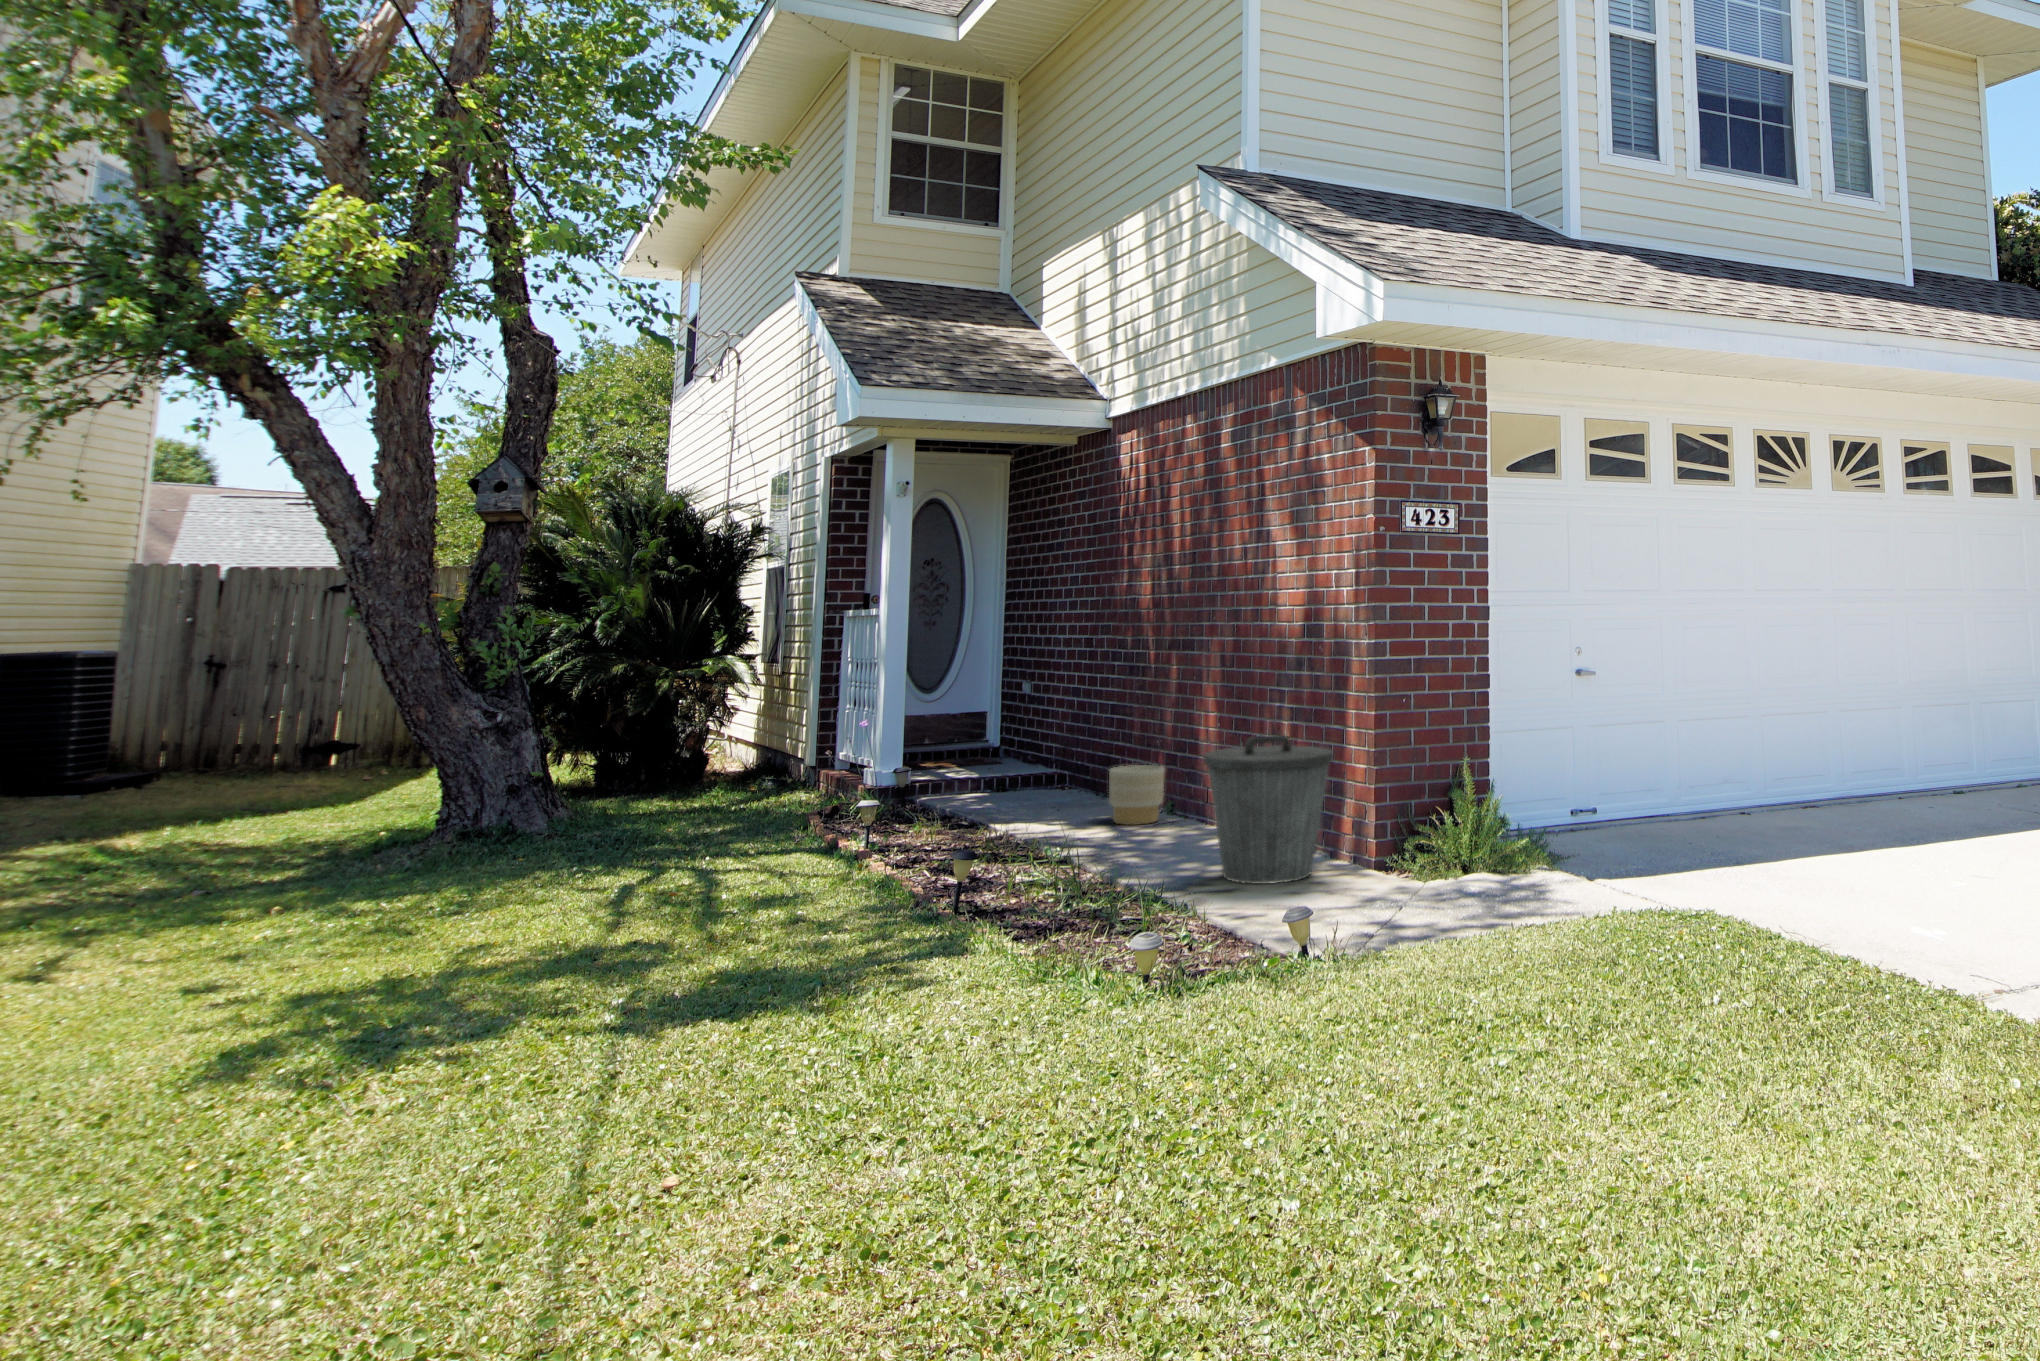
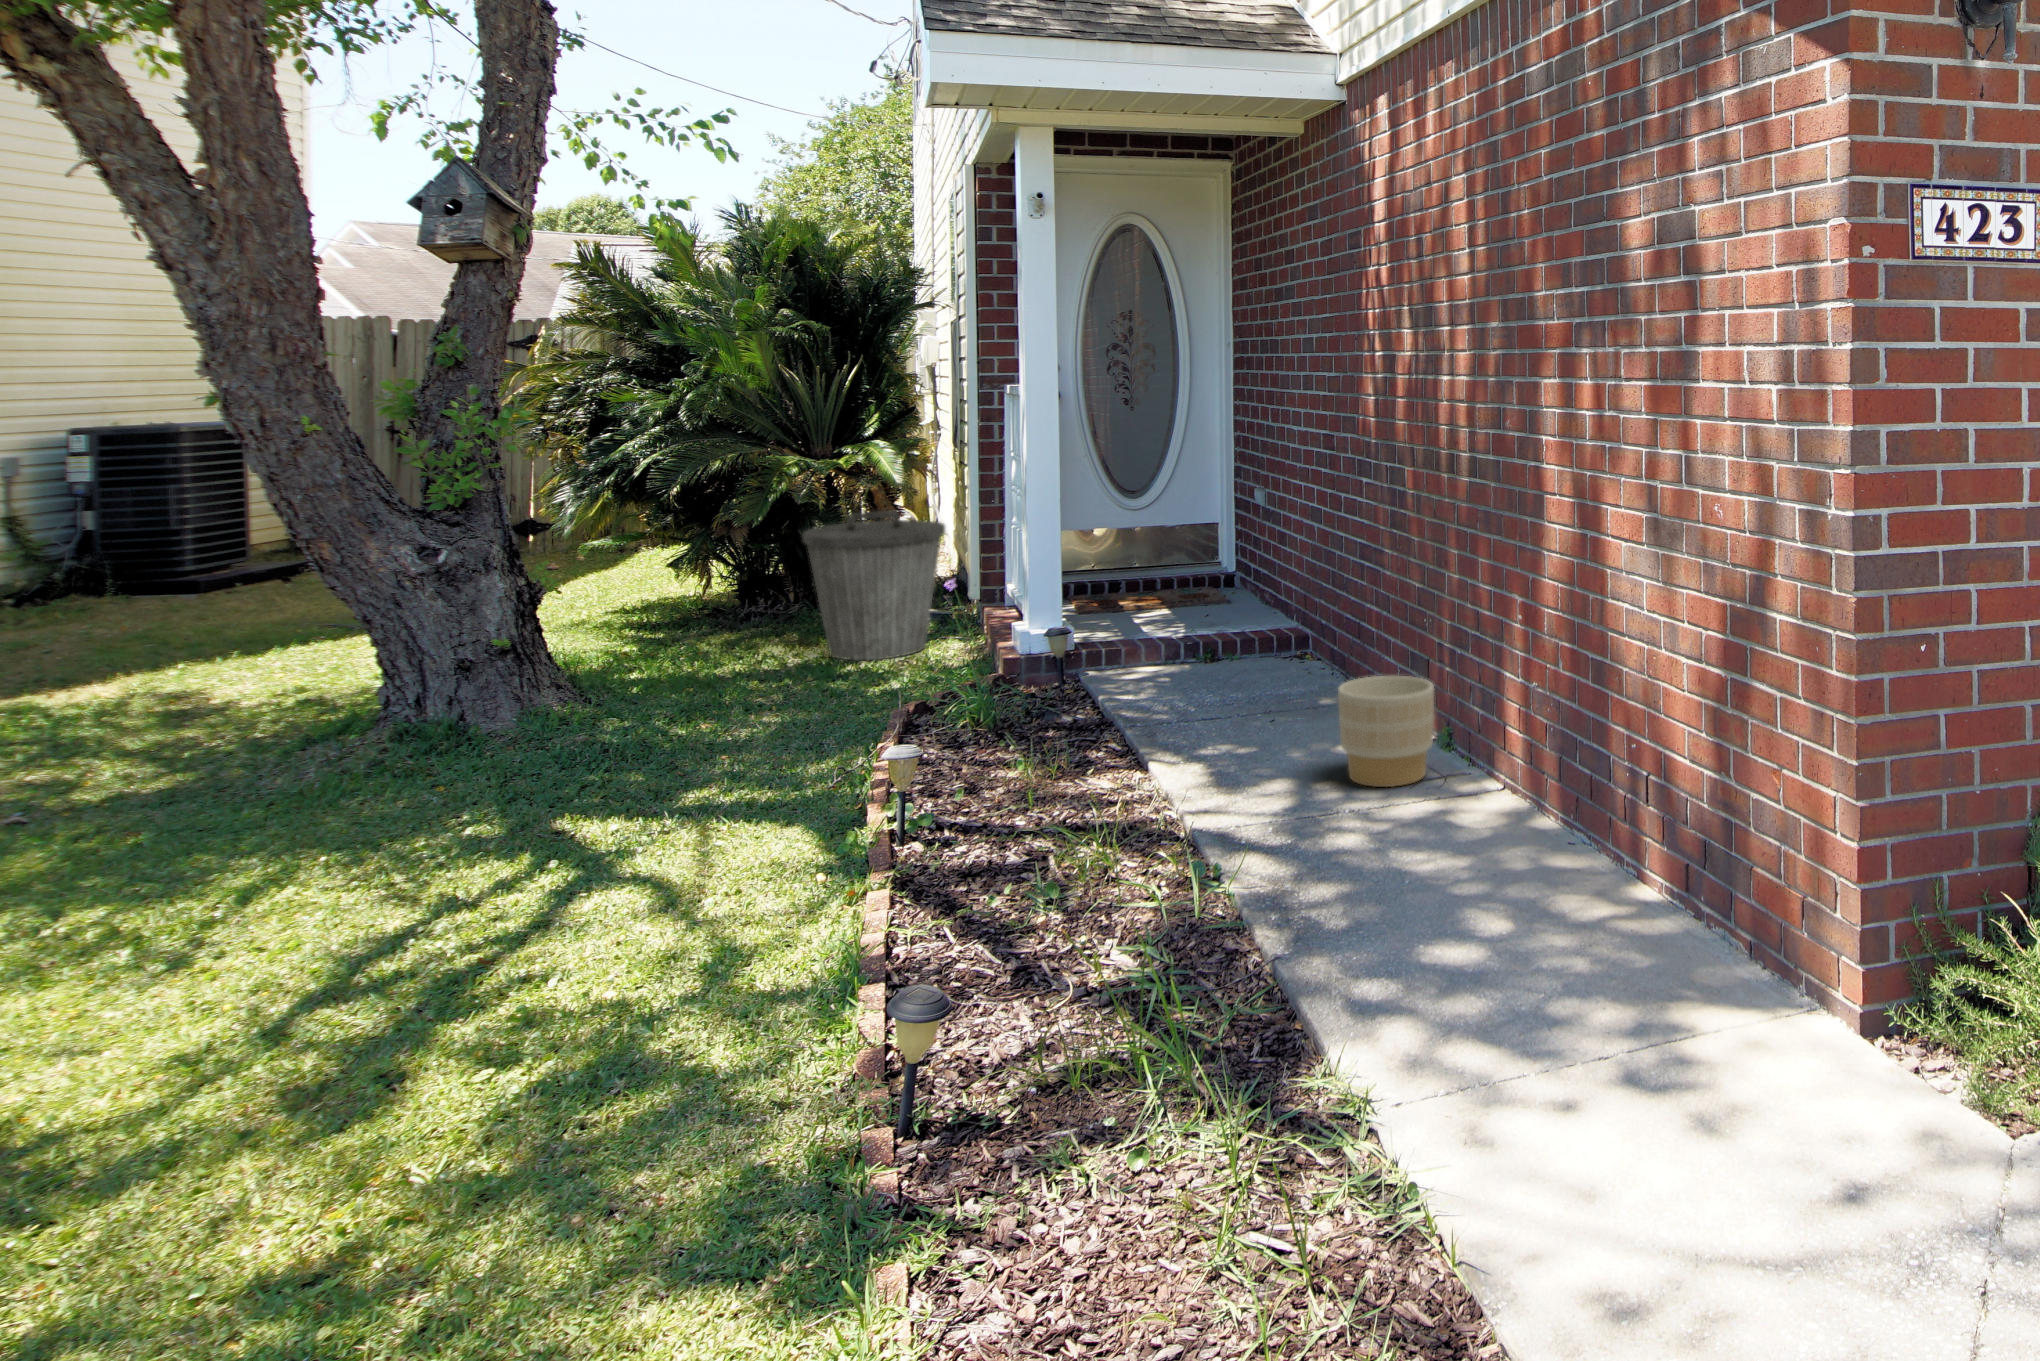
trash can: present [1203,735,1333,884] -> present [802,511,945,660]

